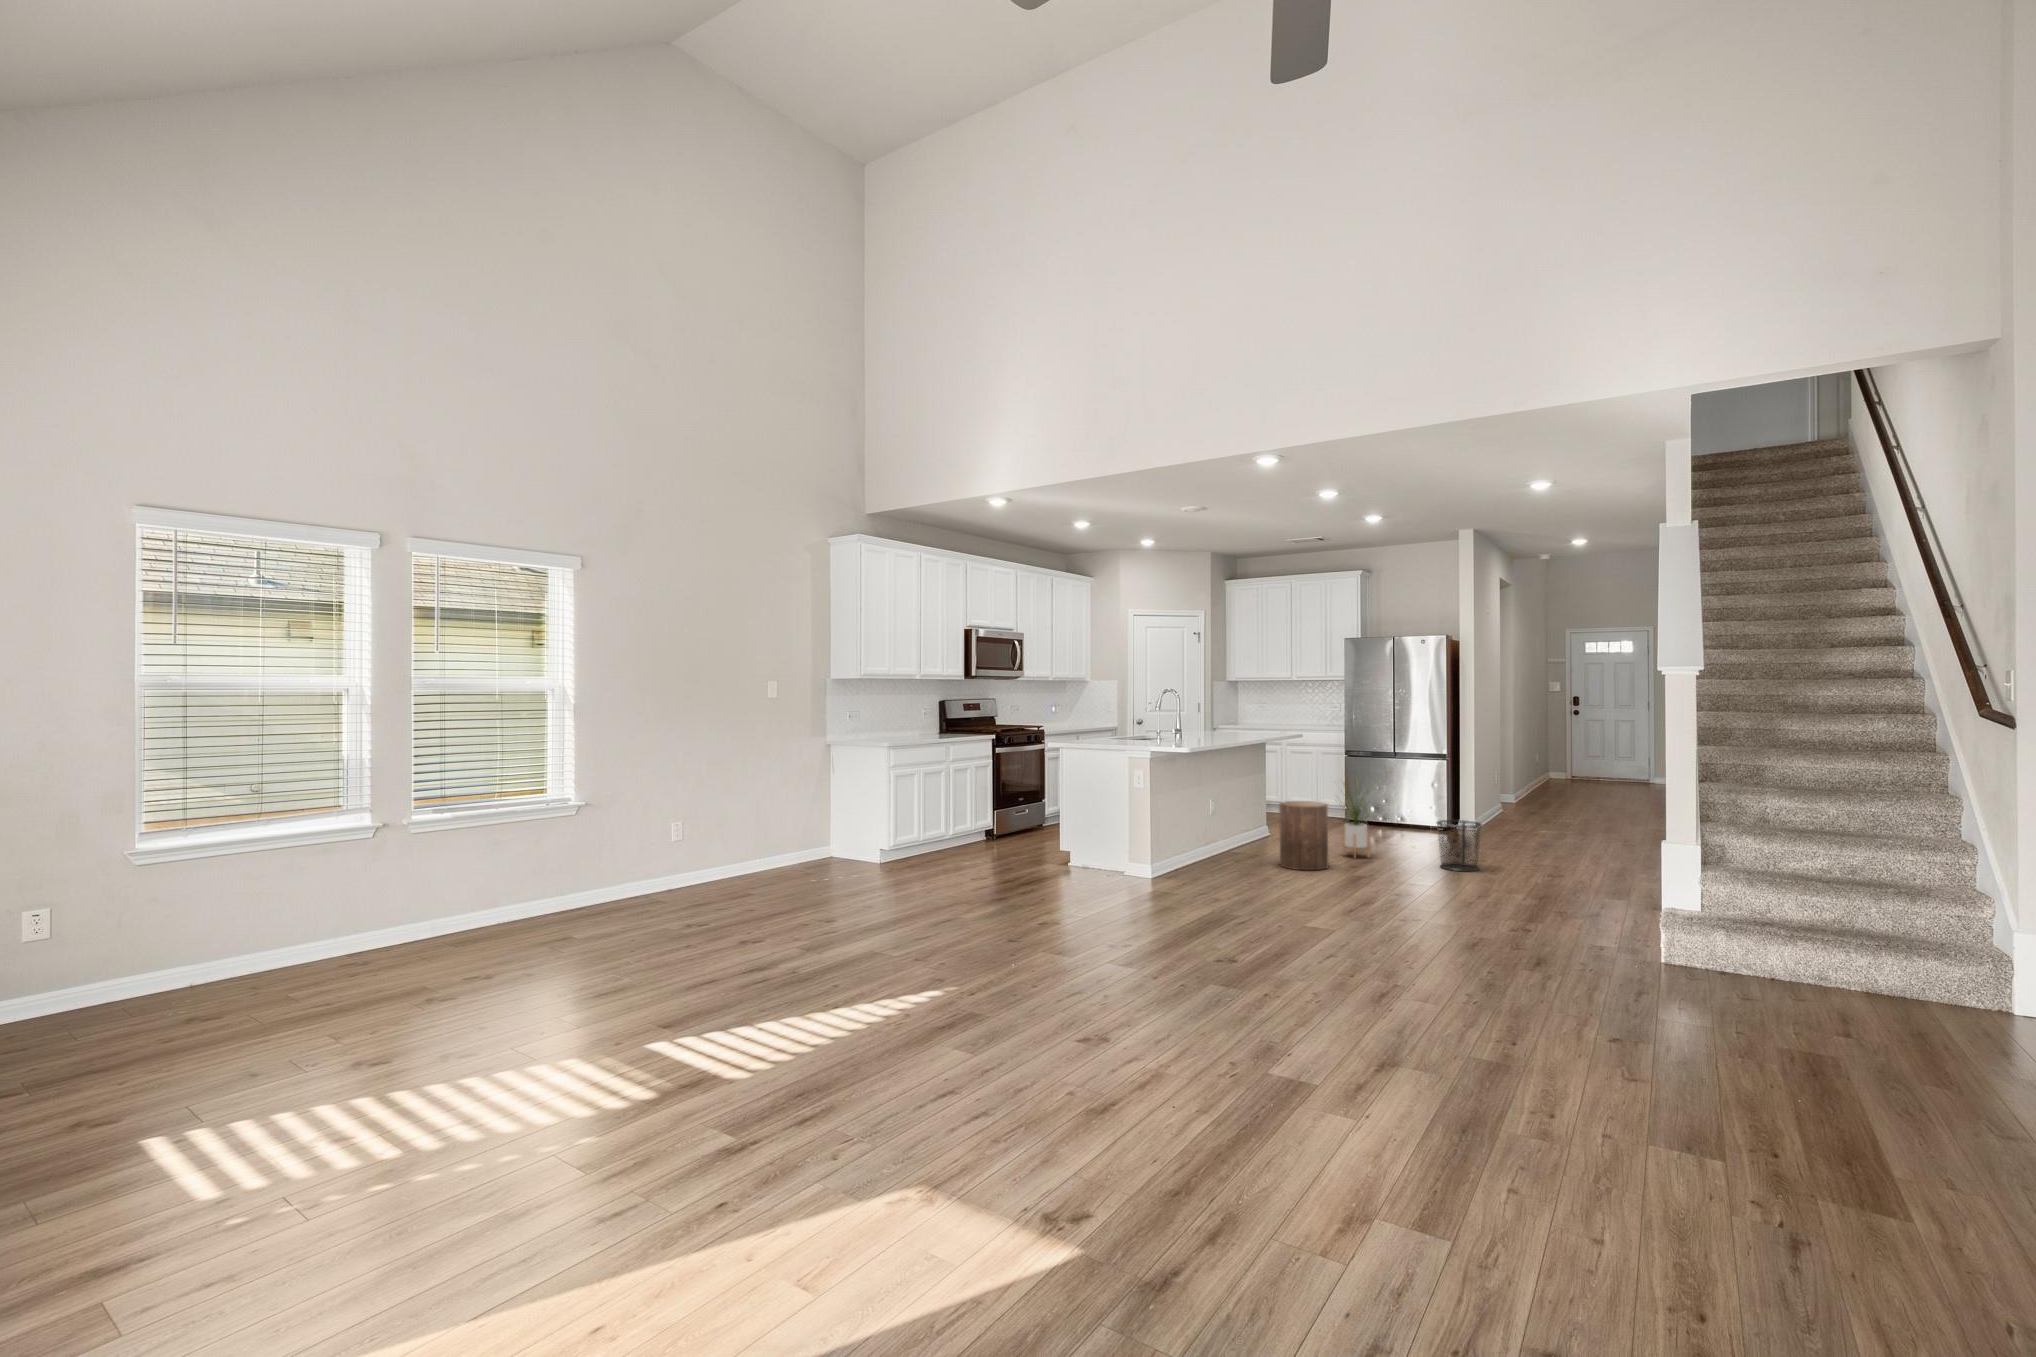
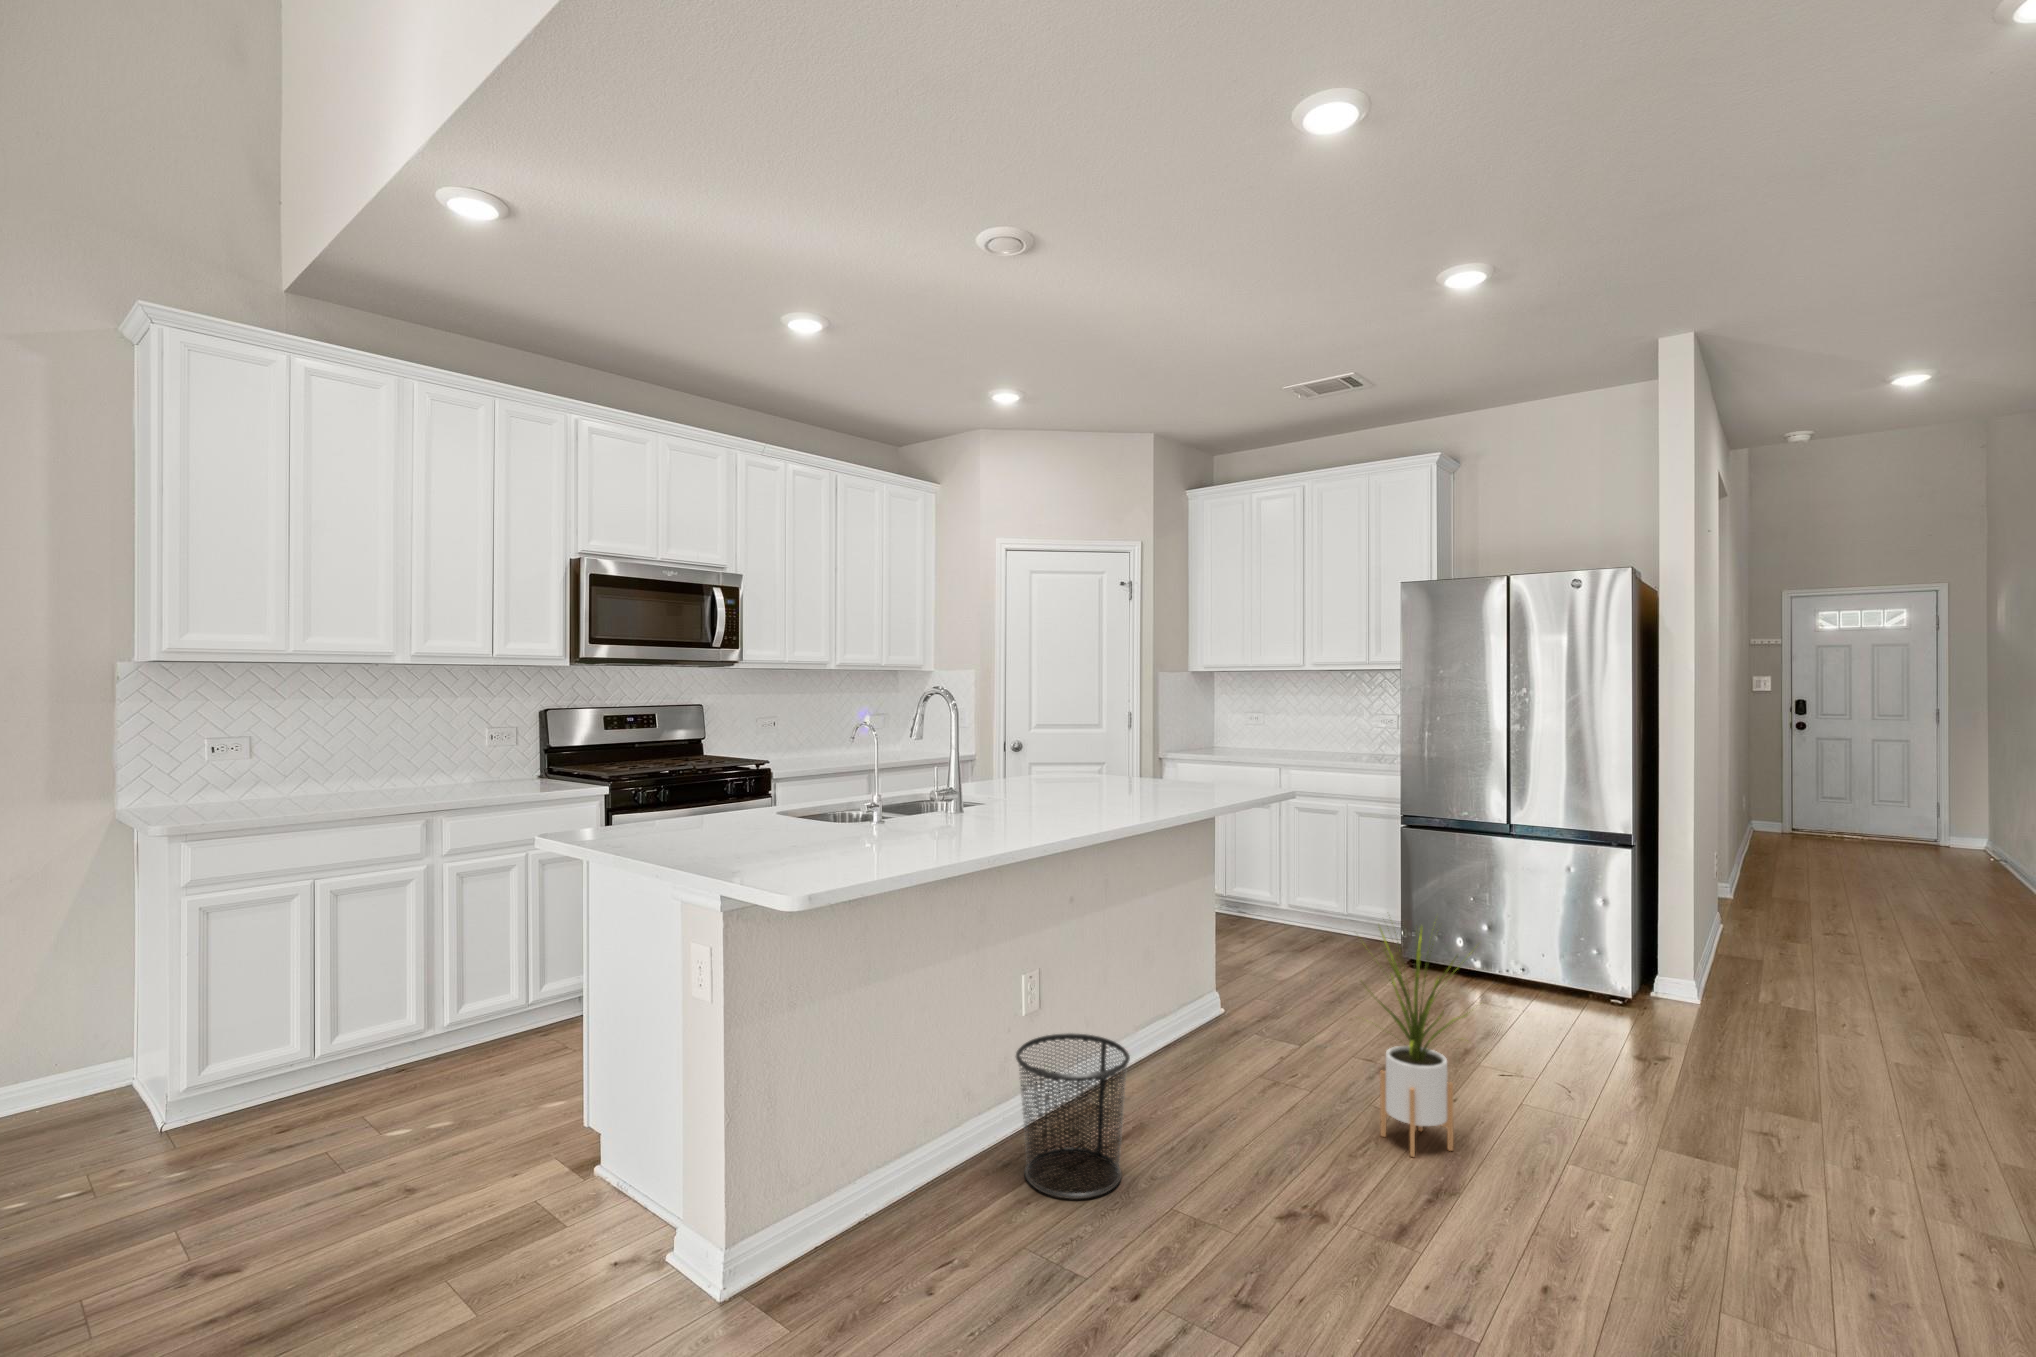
stool: present [1279,801,1328,870] -> none [1192,1003,1331,1241]
waste bin: present [1437,820,1482,871] -> present [1016,1033,1130,1199]

